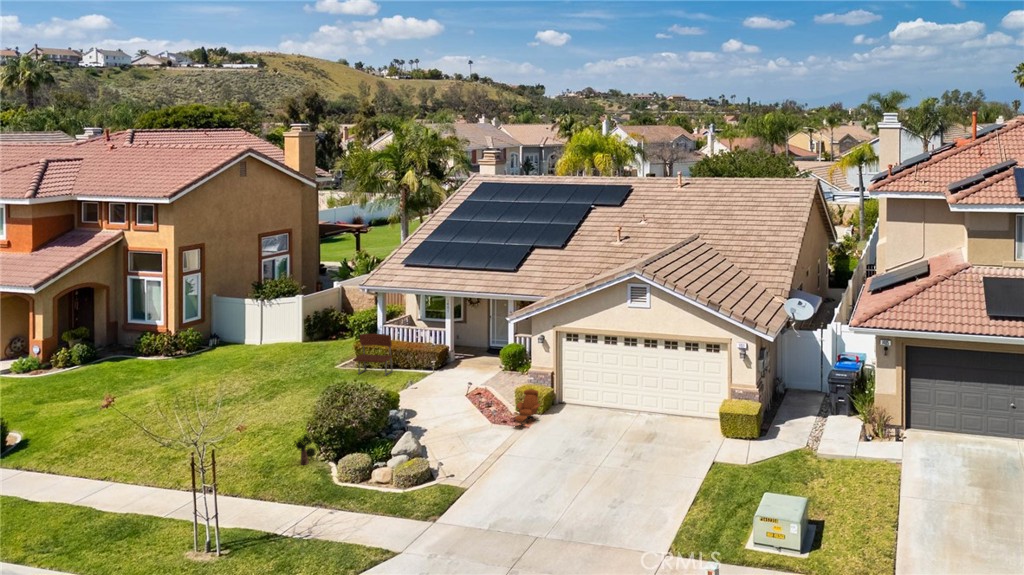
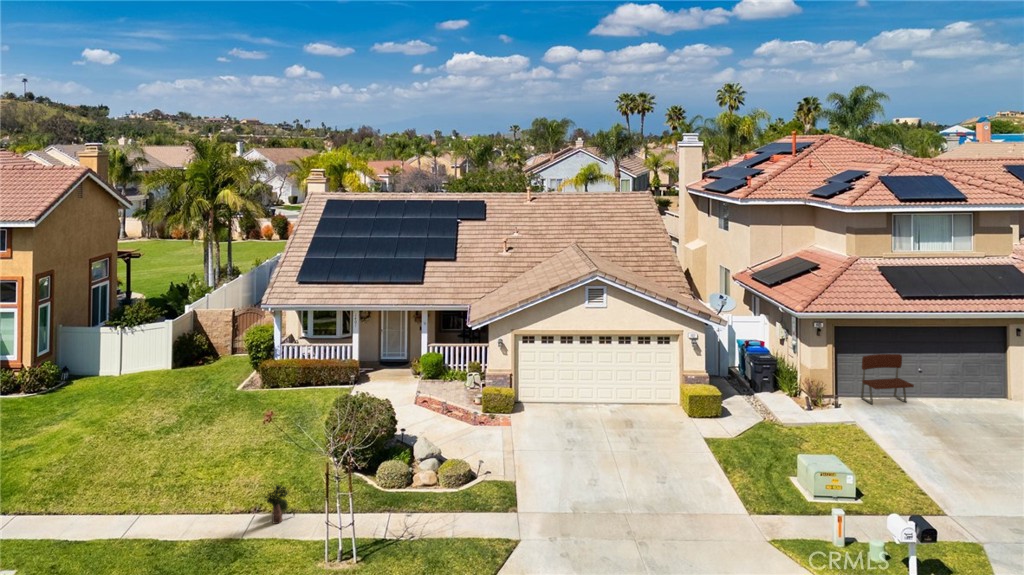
bench: present [353,334,393,376] -> present [861,354,914,404]
lounge chair: present [516,389,540,426] -> none [488,397,513,441]

